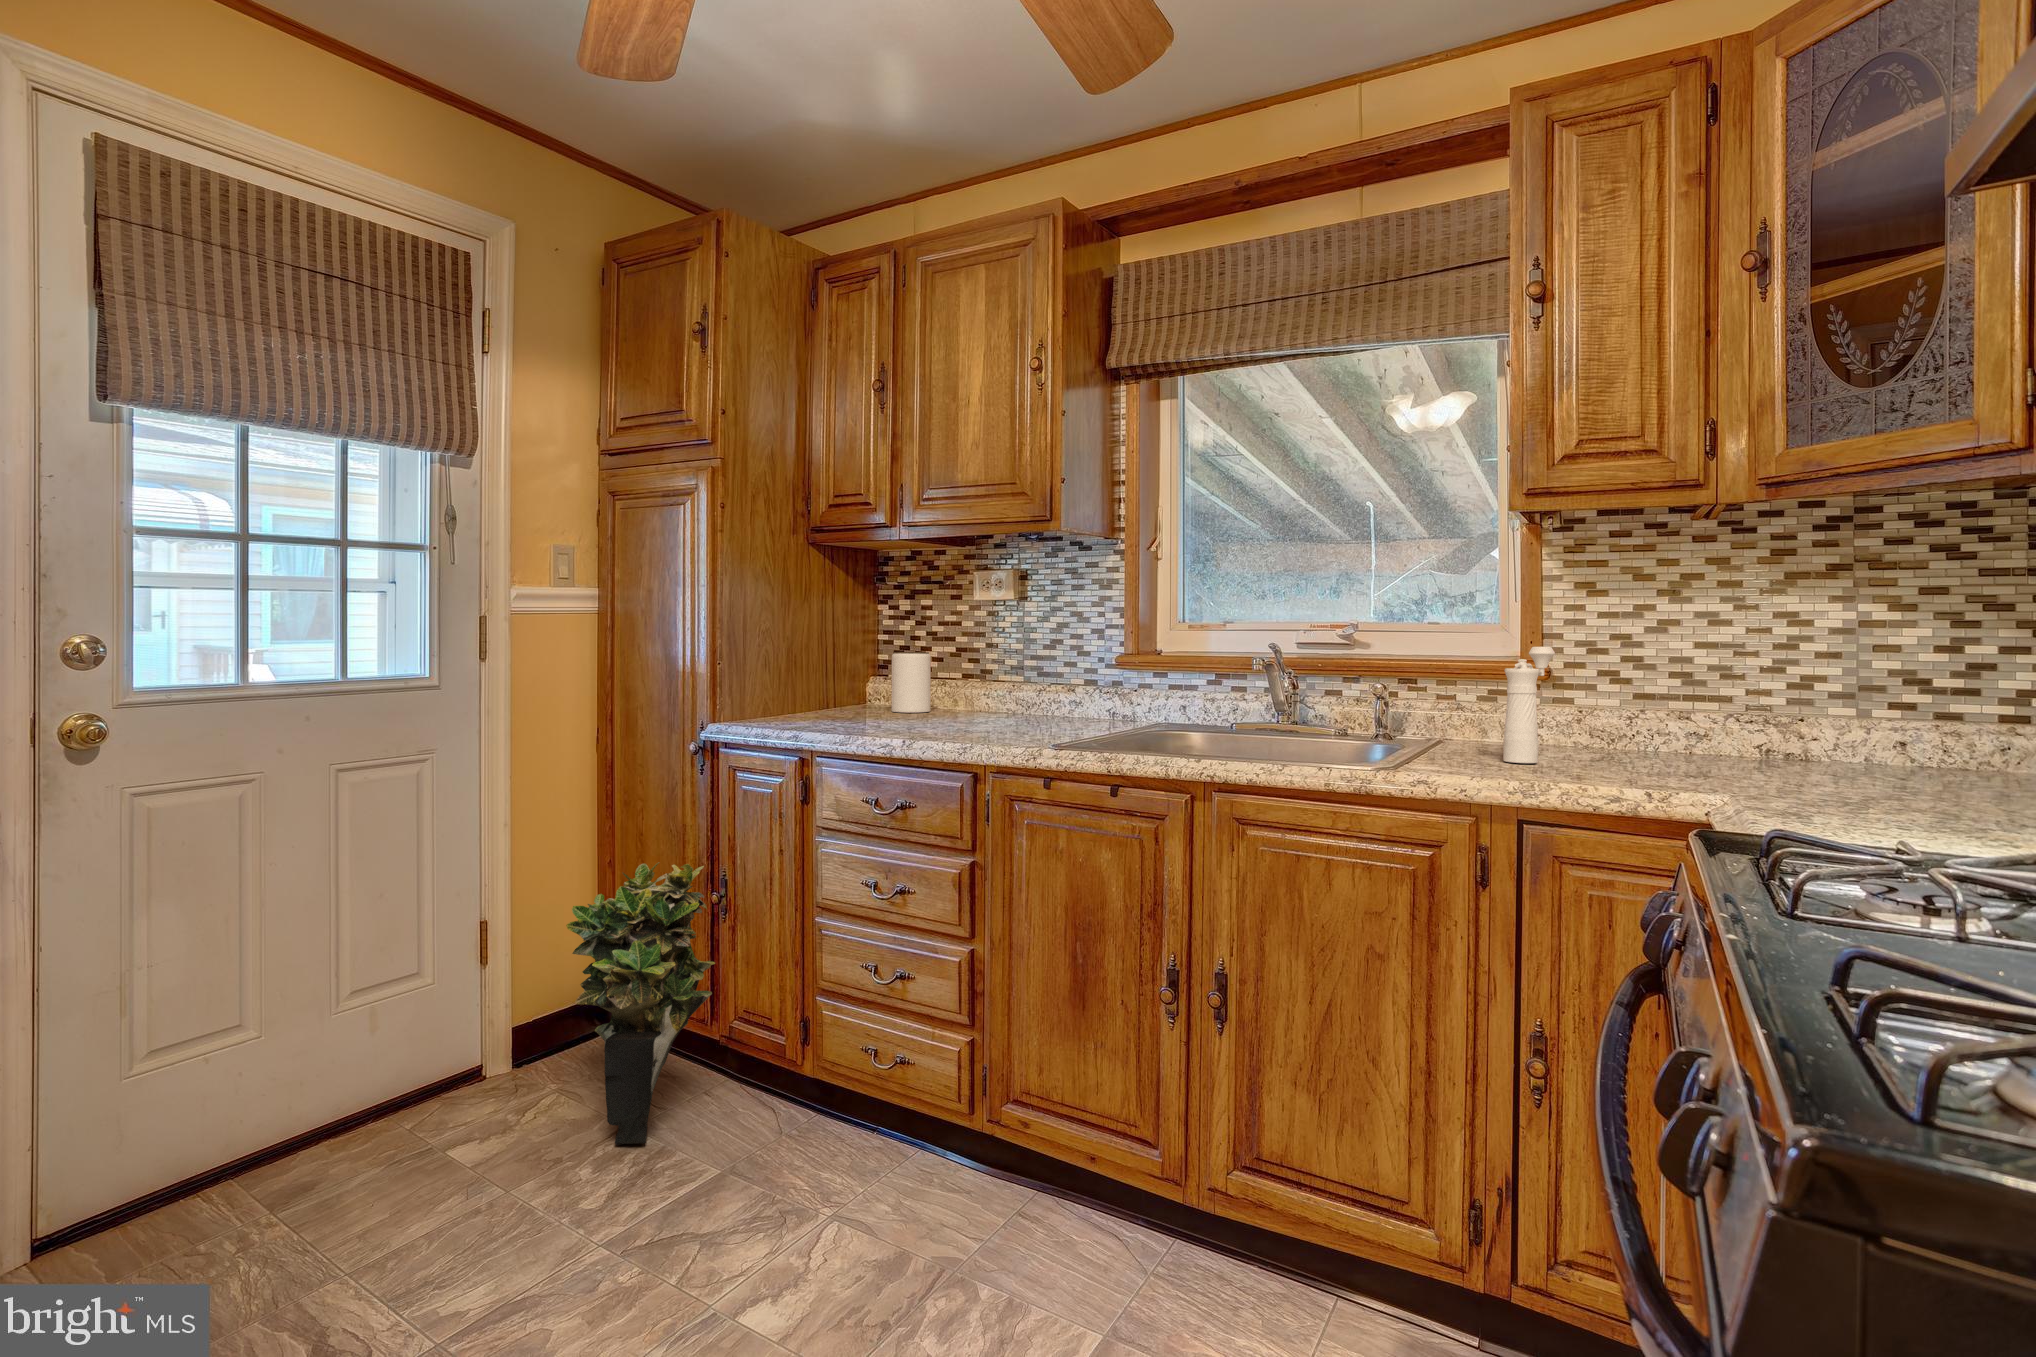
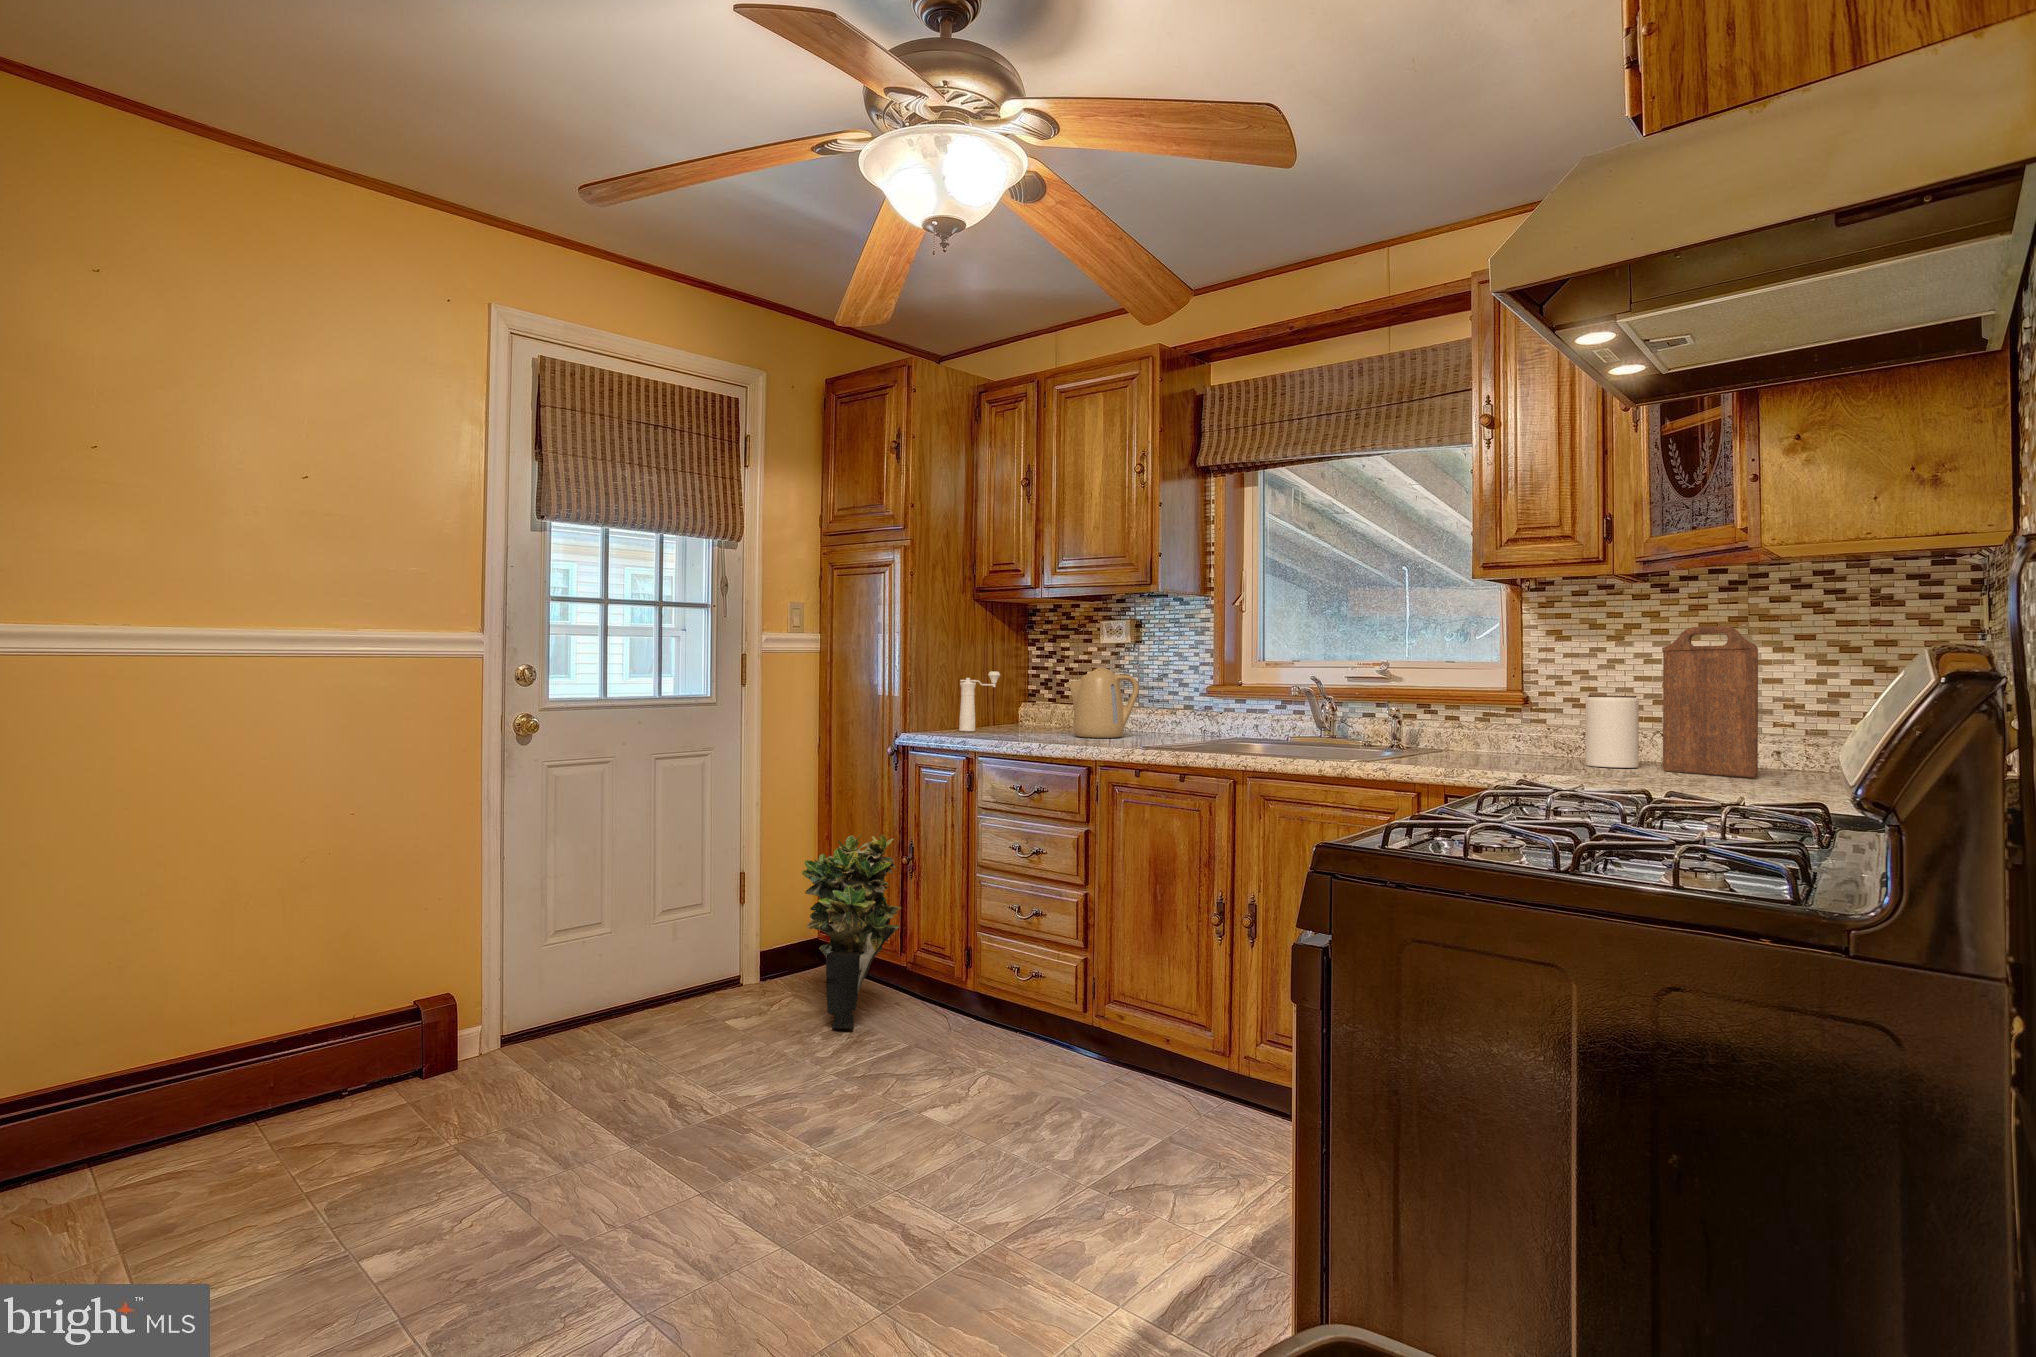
cutting board: none [1759,574,1914,781] -> present [1663,626,1758,777]
kettle: none [936,633,1030,725] -> present [1067,667,1139,738]
pepper mill: present [1503,647,1555,763] -> present [959,671,1000,731]
jar: present [892,652,931,713] -> present [1585,695,1639,768]

